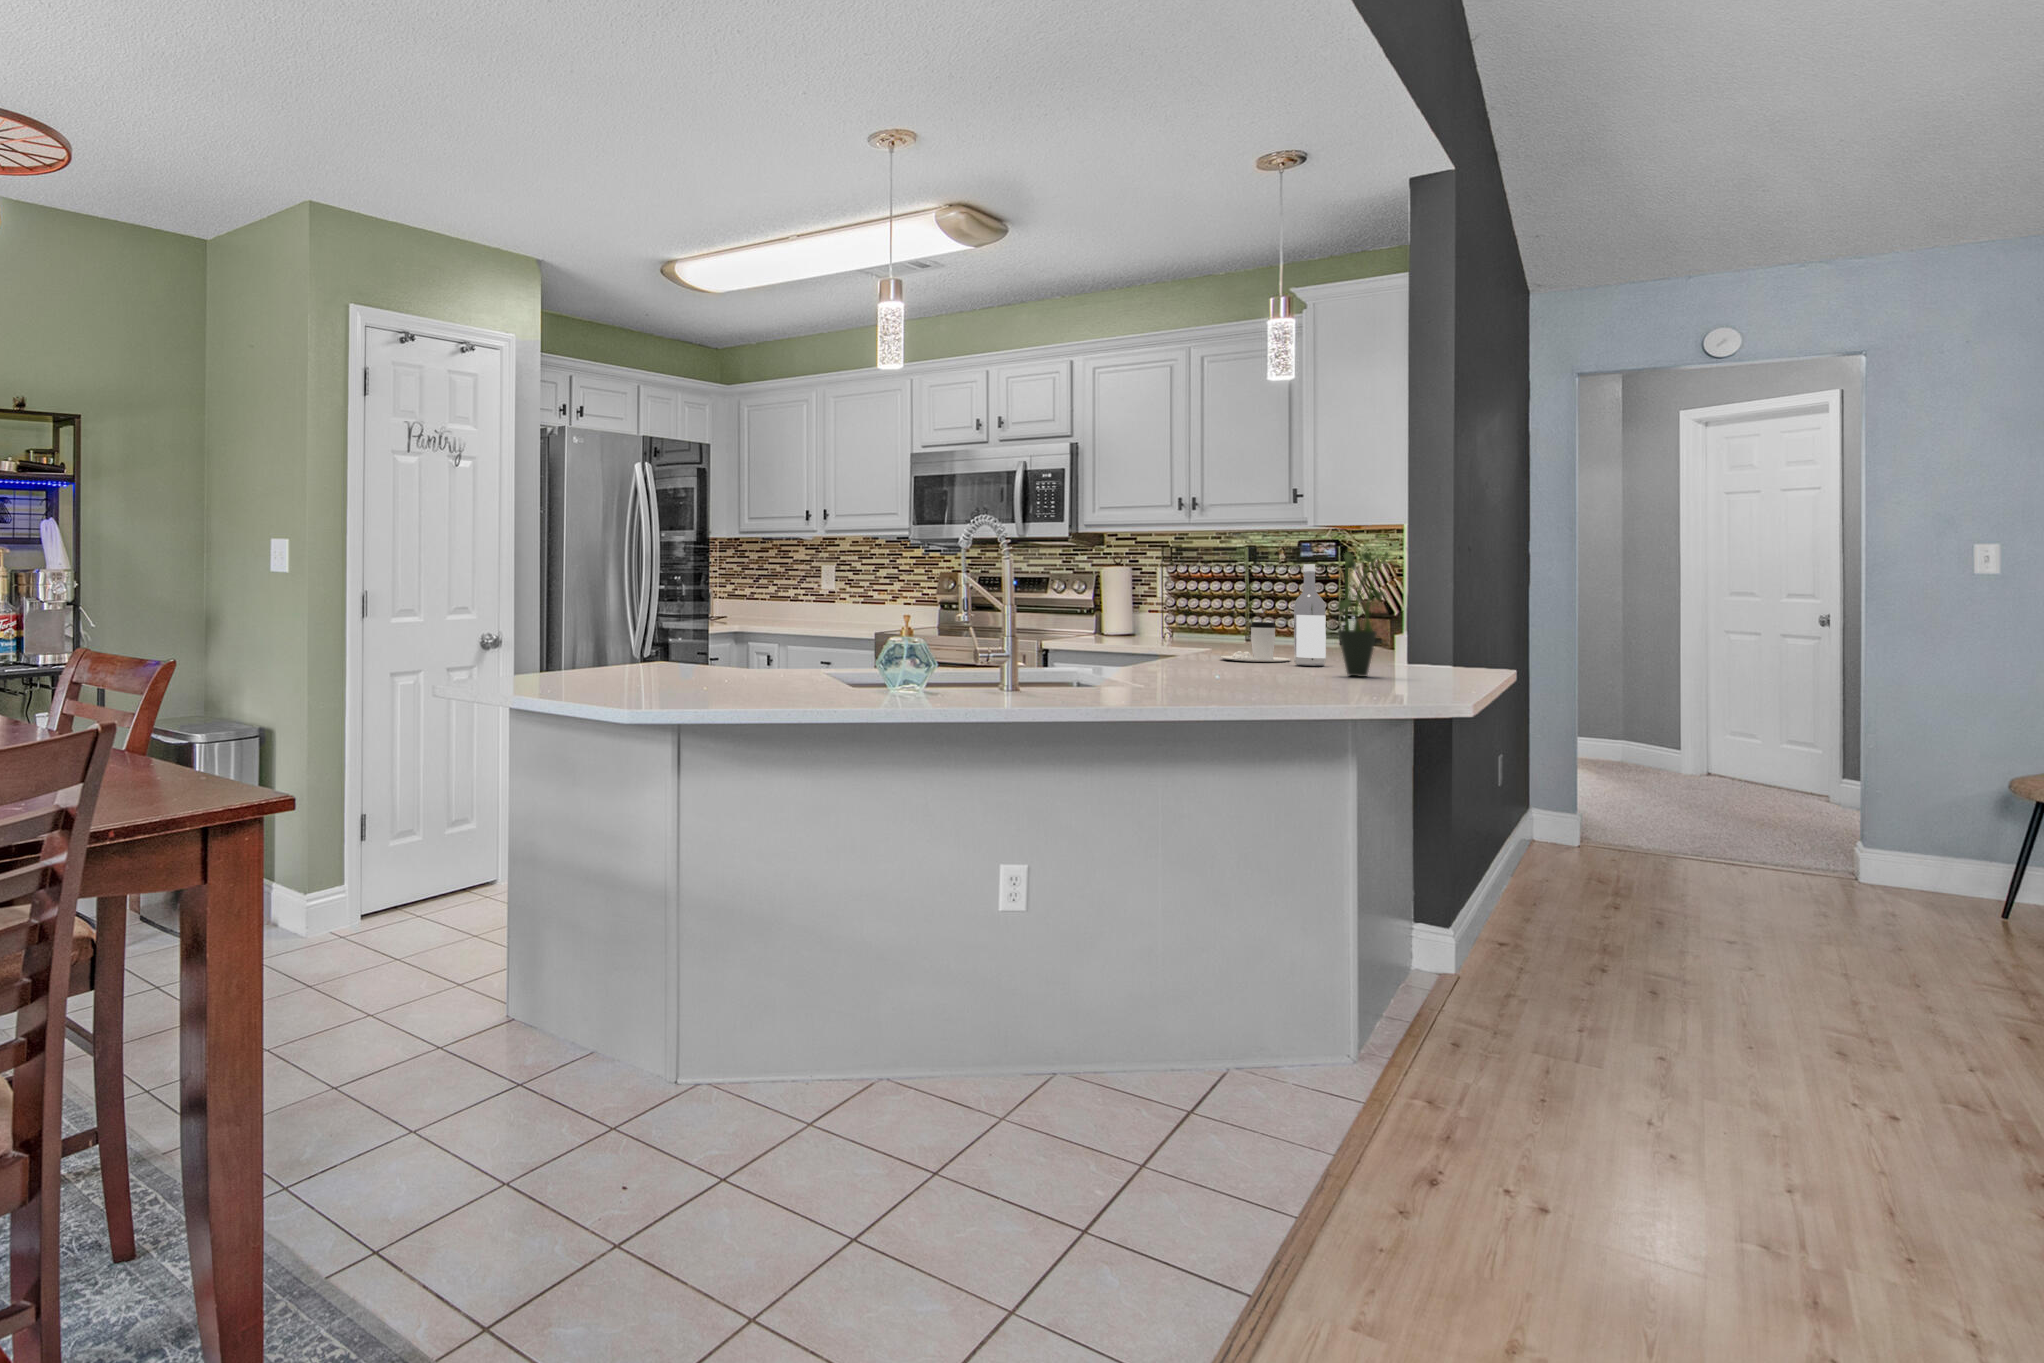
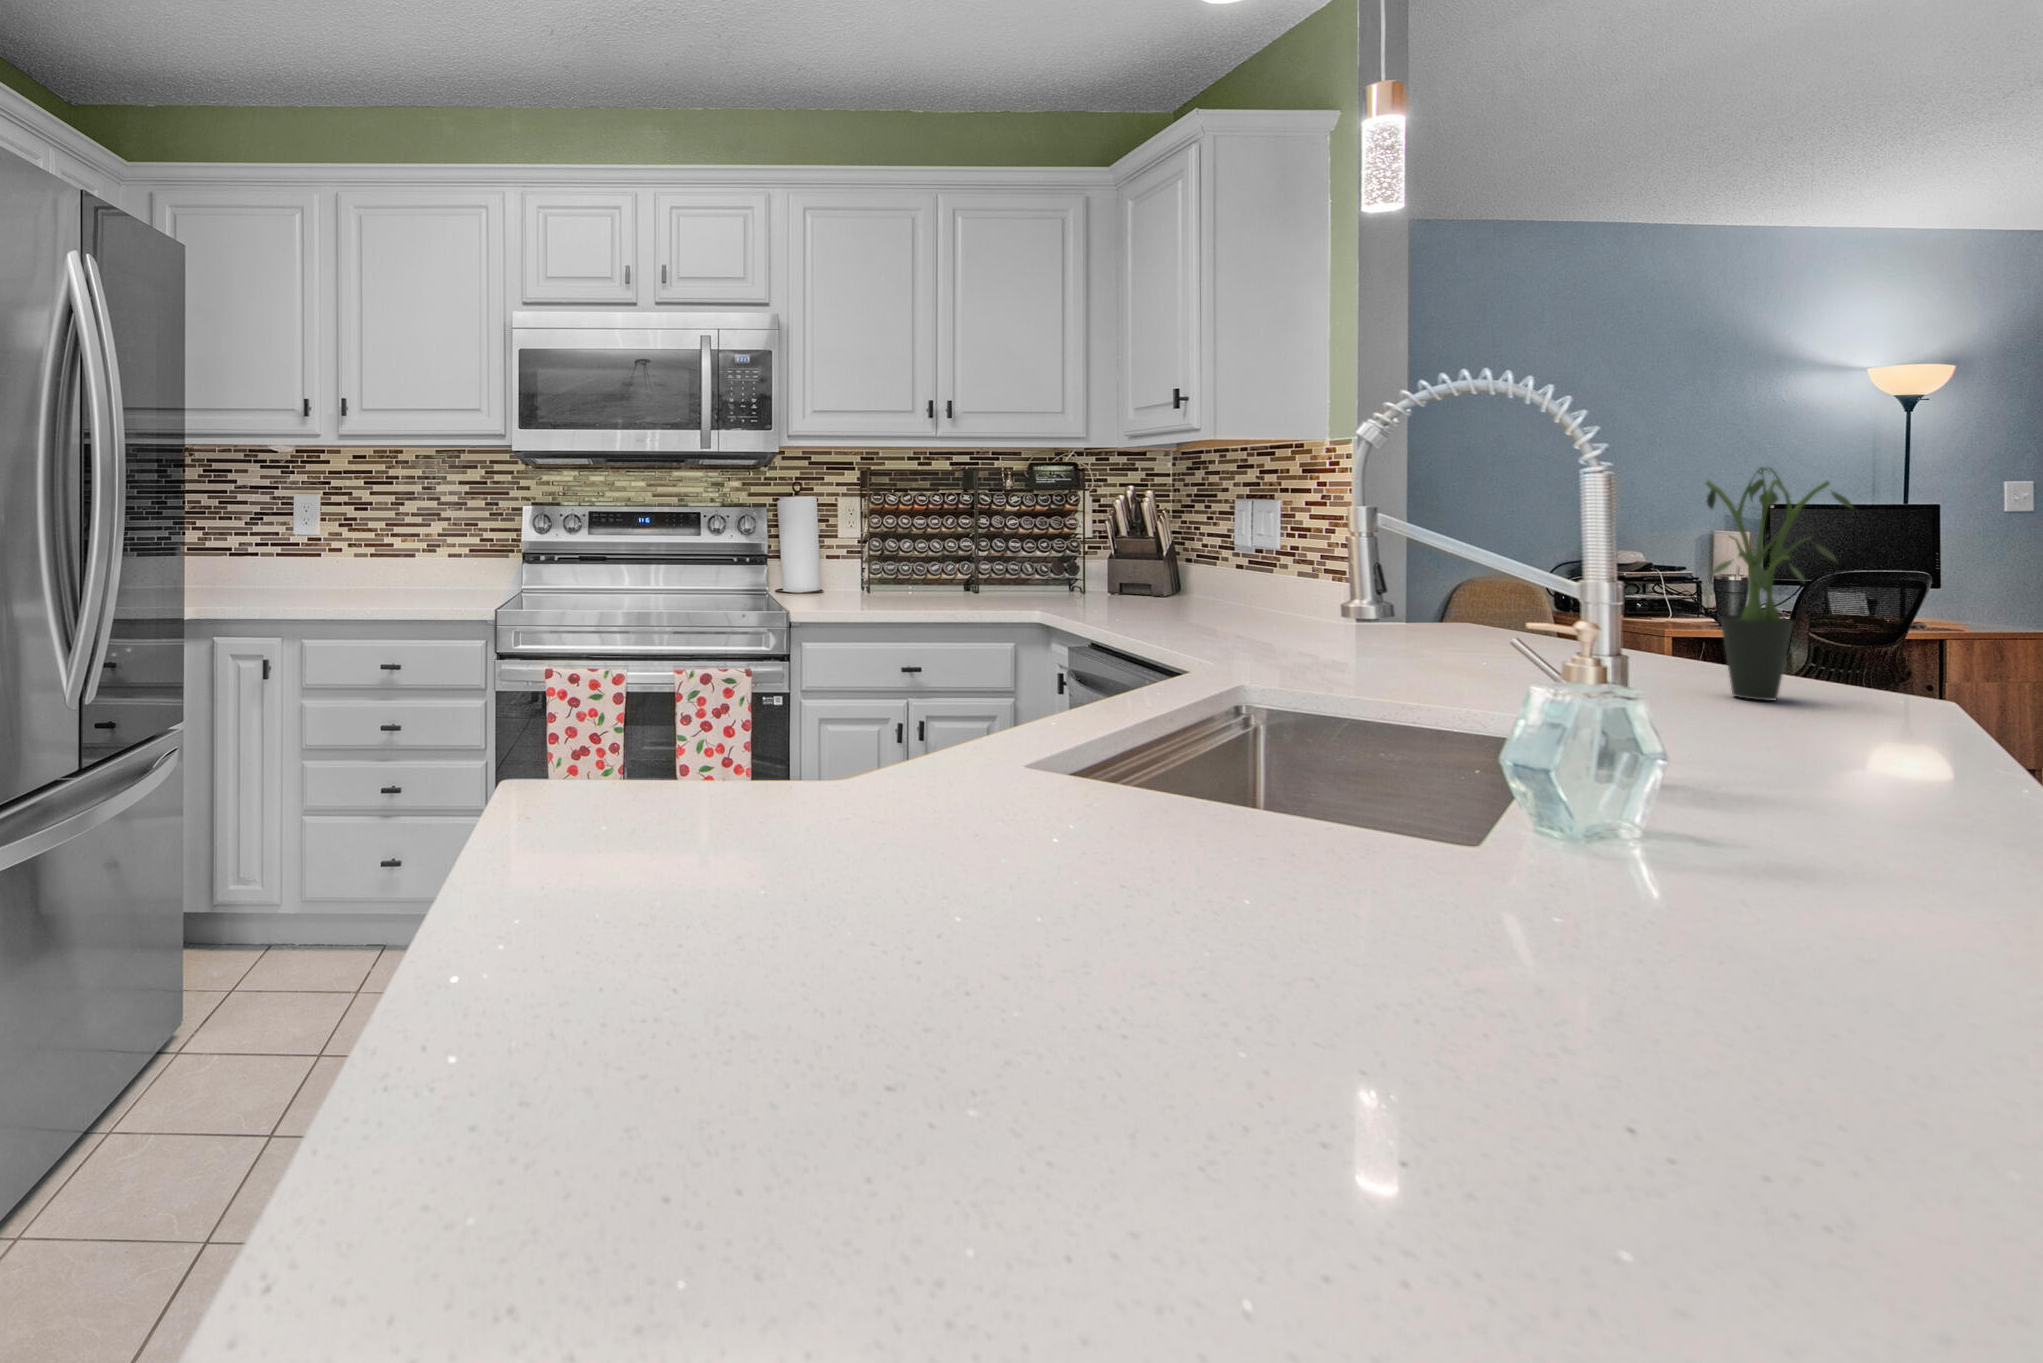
wine bottle: present [1294,564,1326,666] -> none [1450,498,1507,667]
coffee cup: present [1221,622,1290,662] -> none [1267,591,1390,659]

